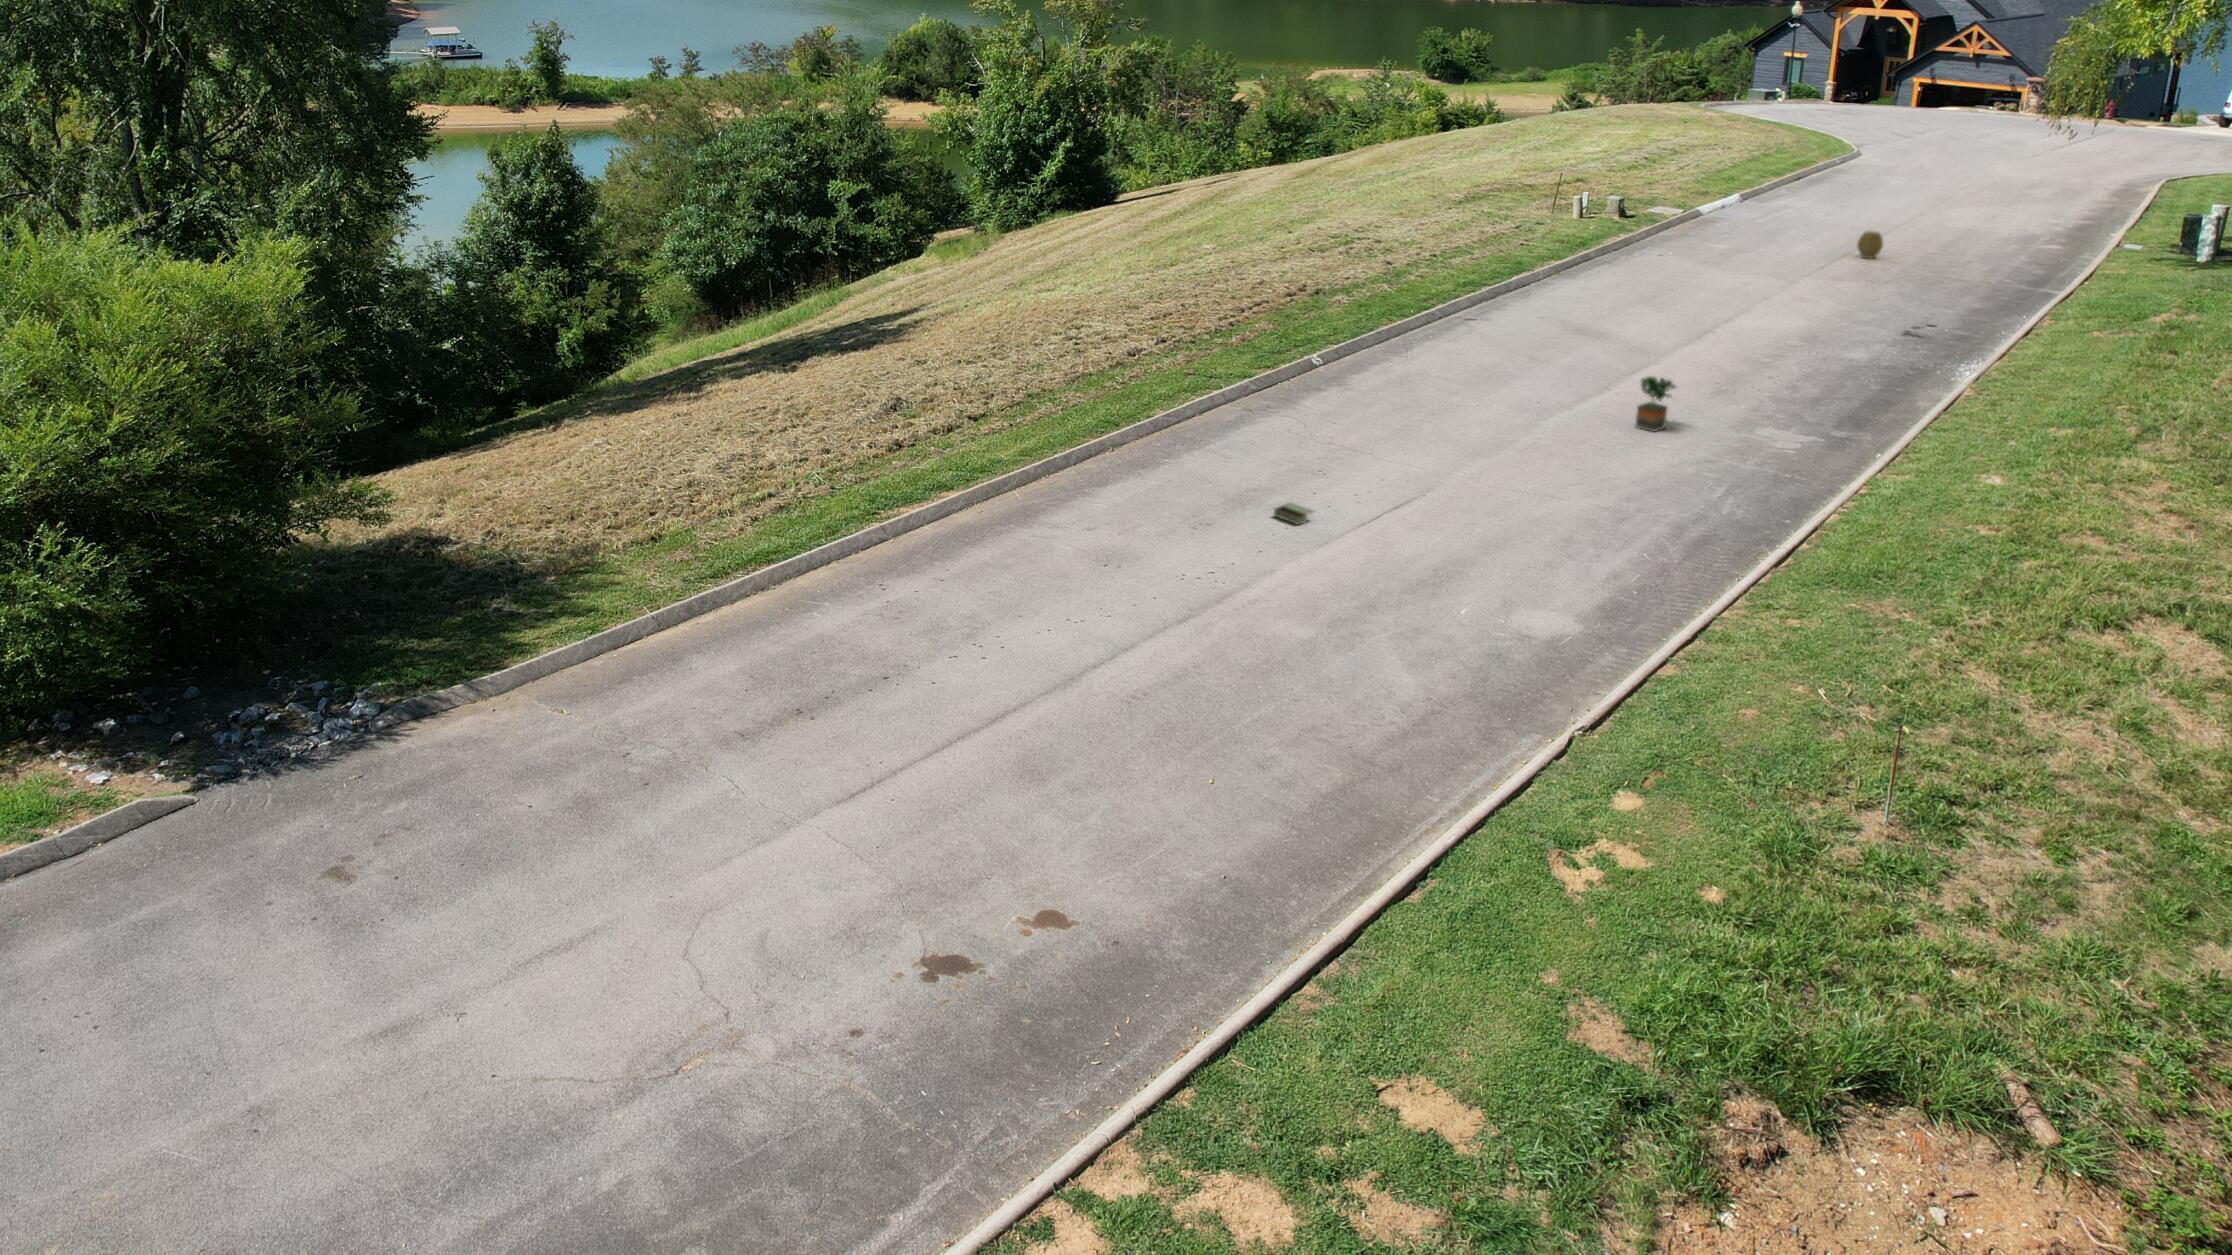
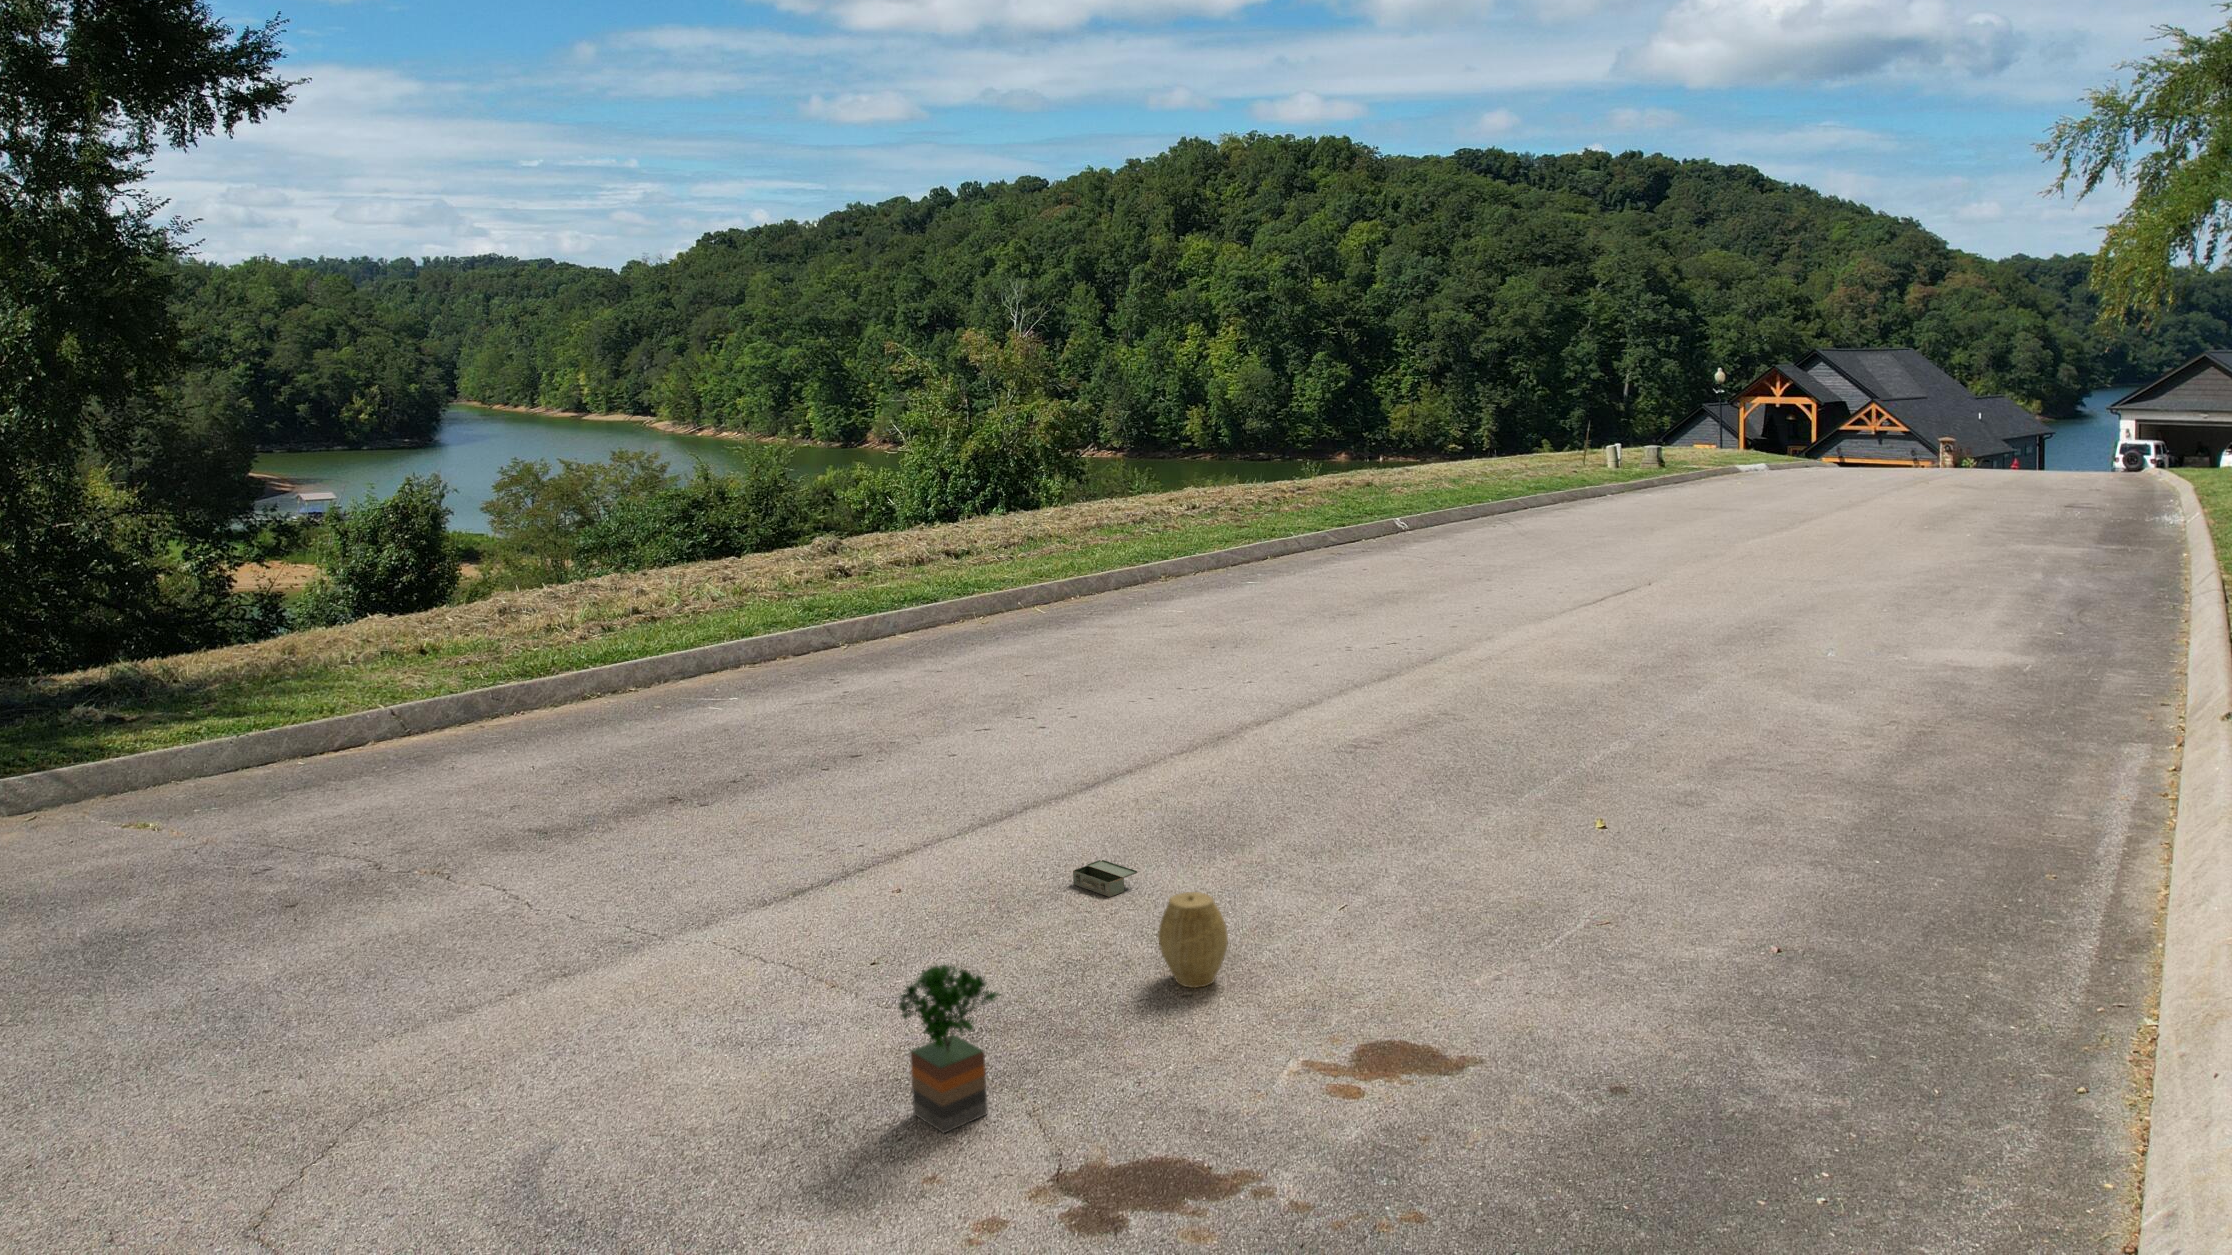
woven basket: present [1857,231,1883,259] -> present [1158,892,1228,988]
potted tree: present [1636,377,1675,432] -> present [899,964,1000,1133]

